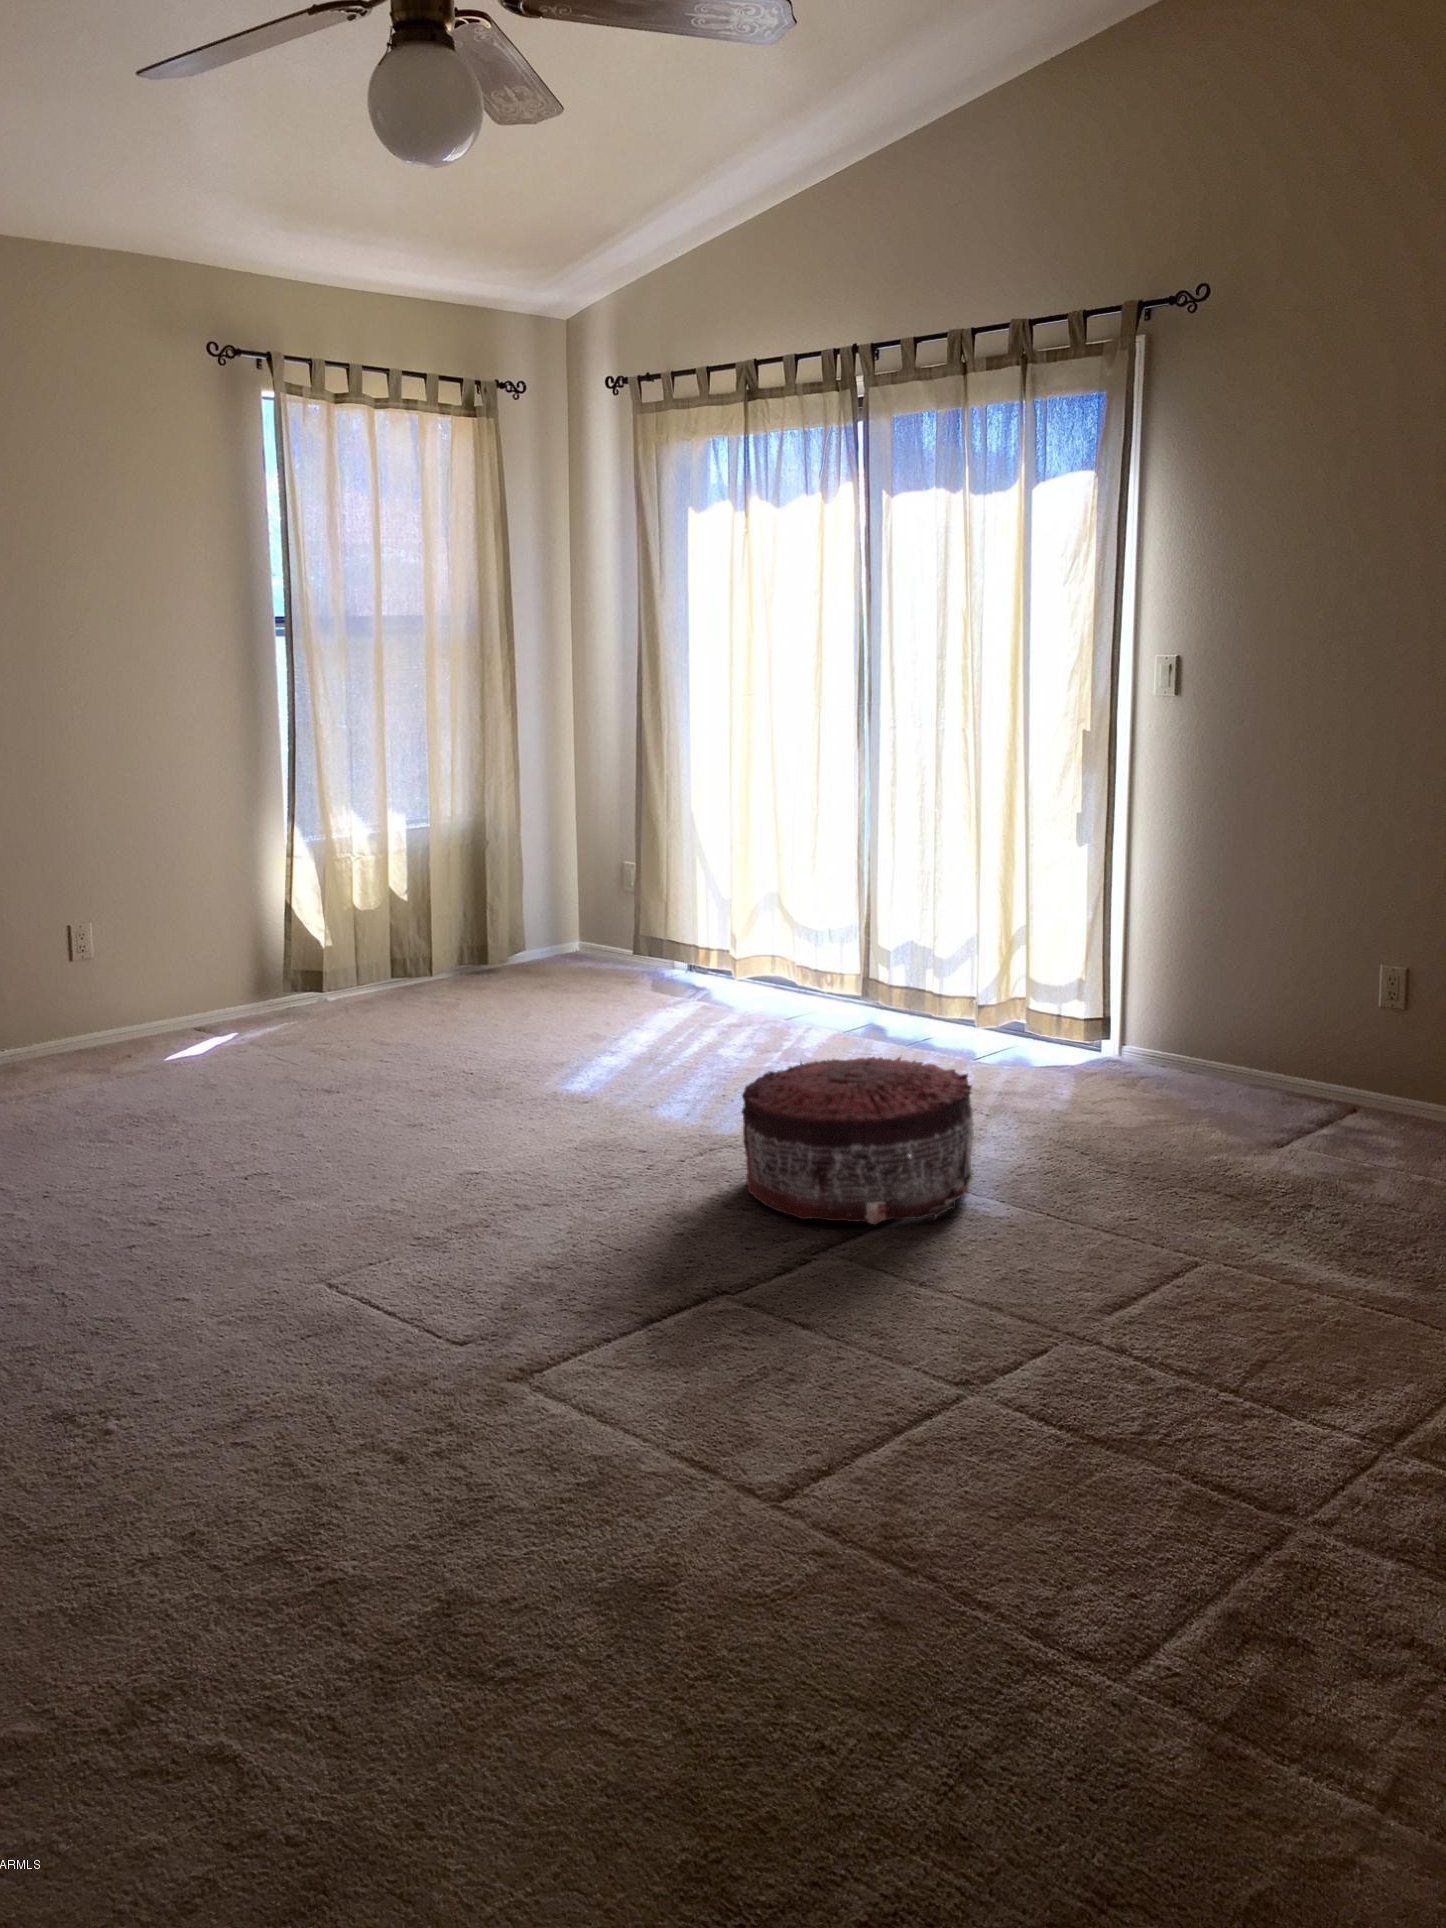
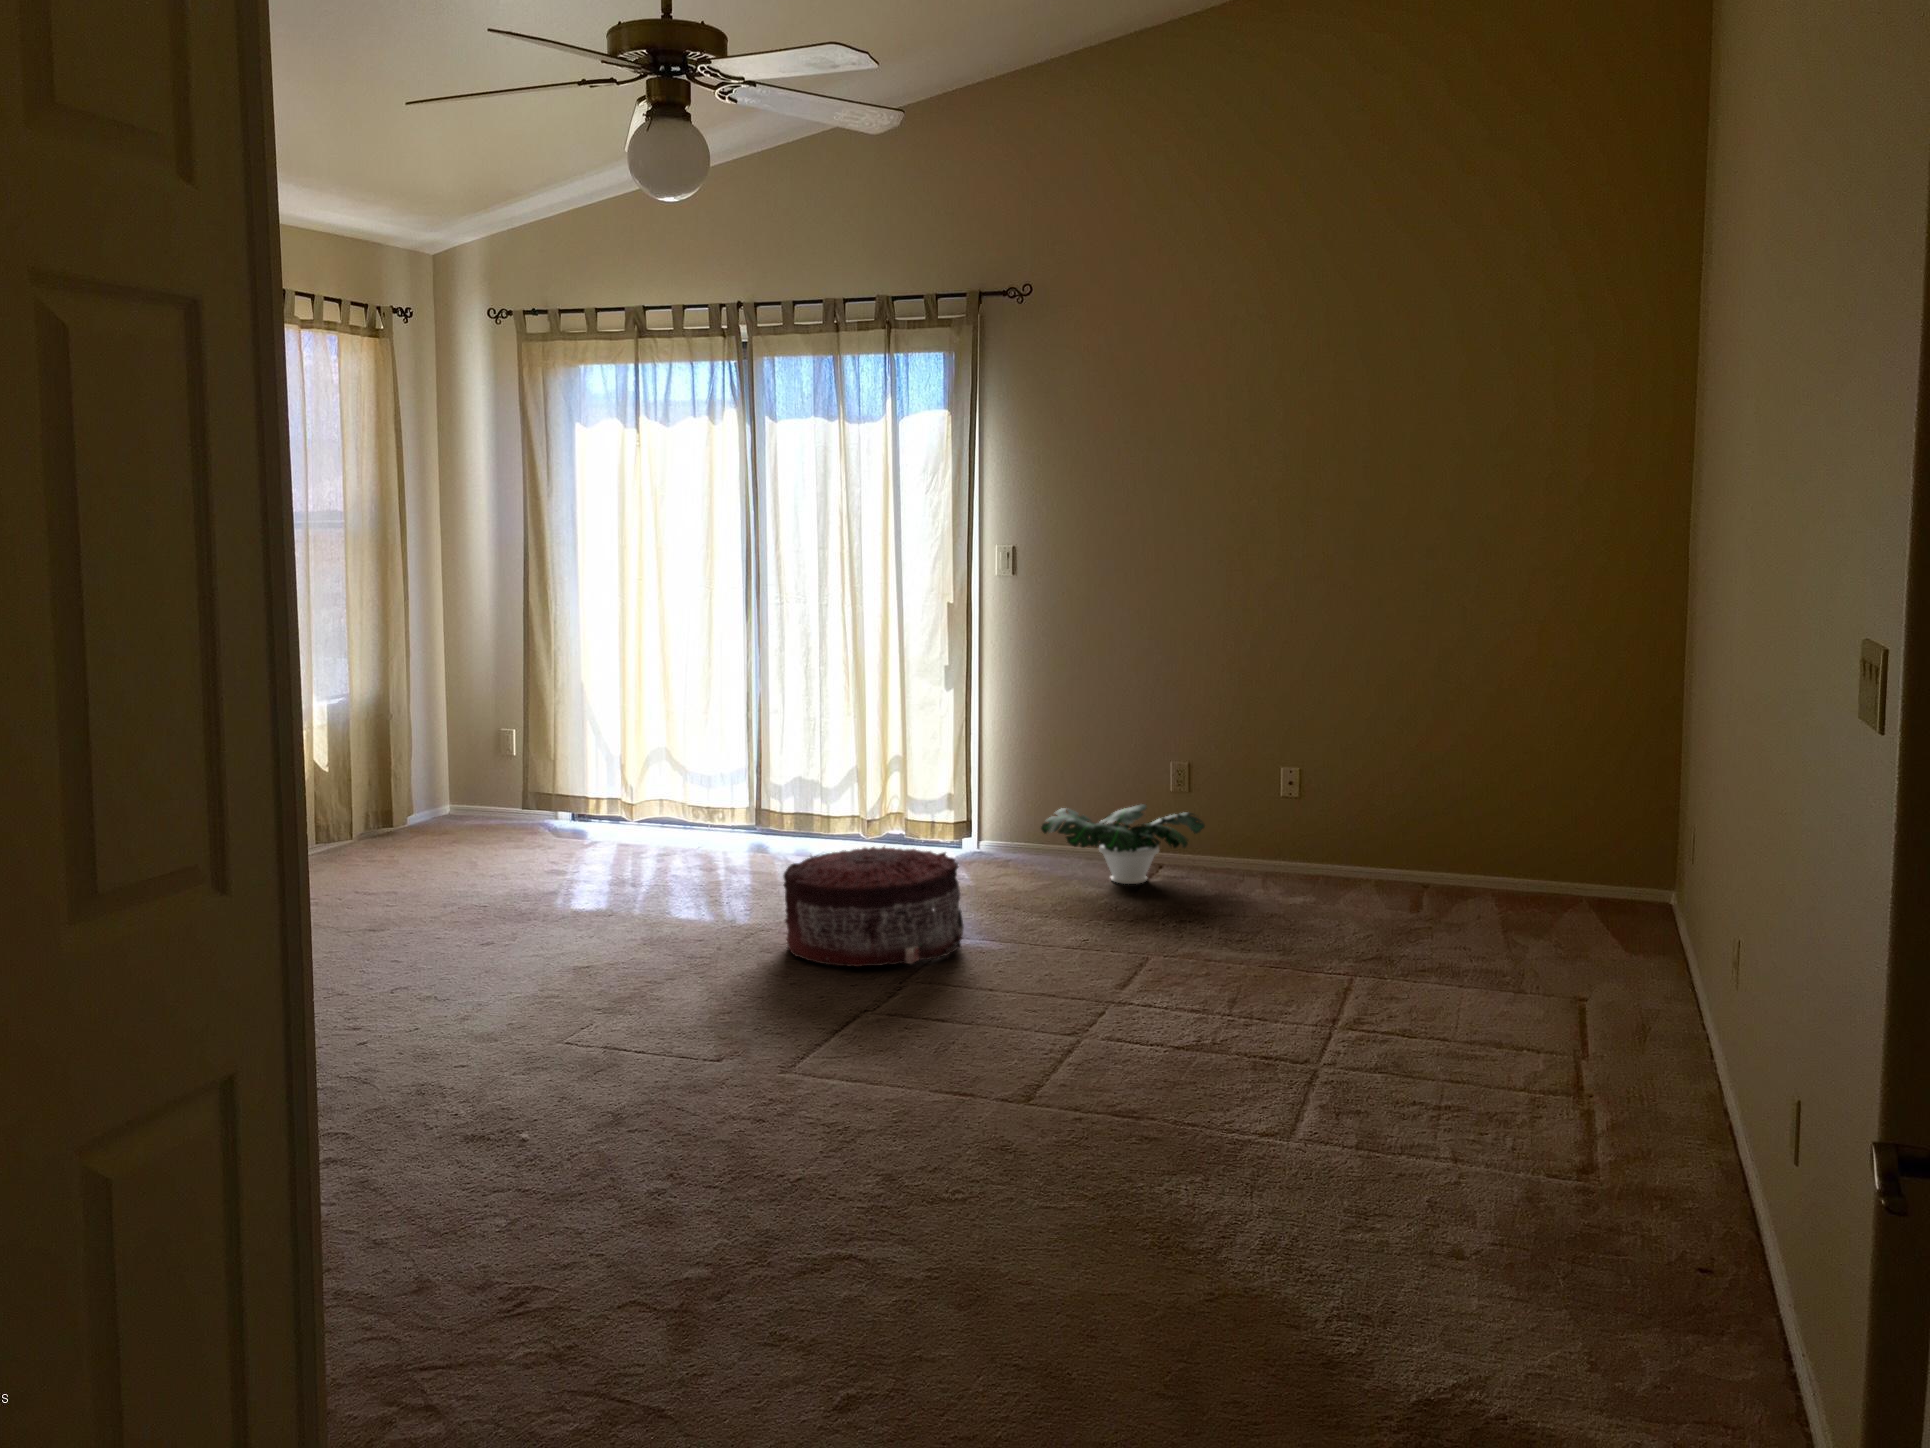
potted plant: none [1172,1015,1410,1129] -> present [1041,804,1205,884]

